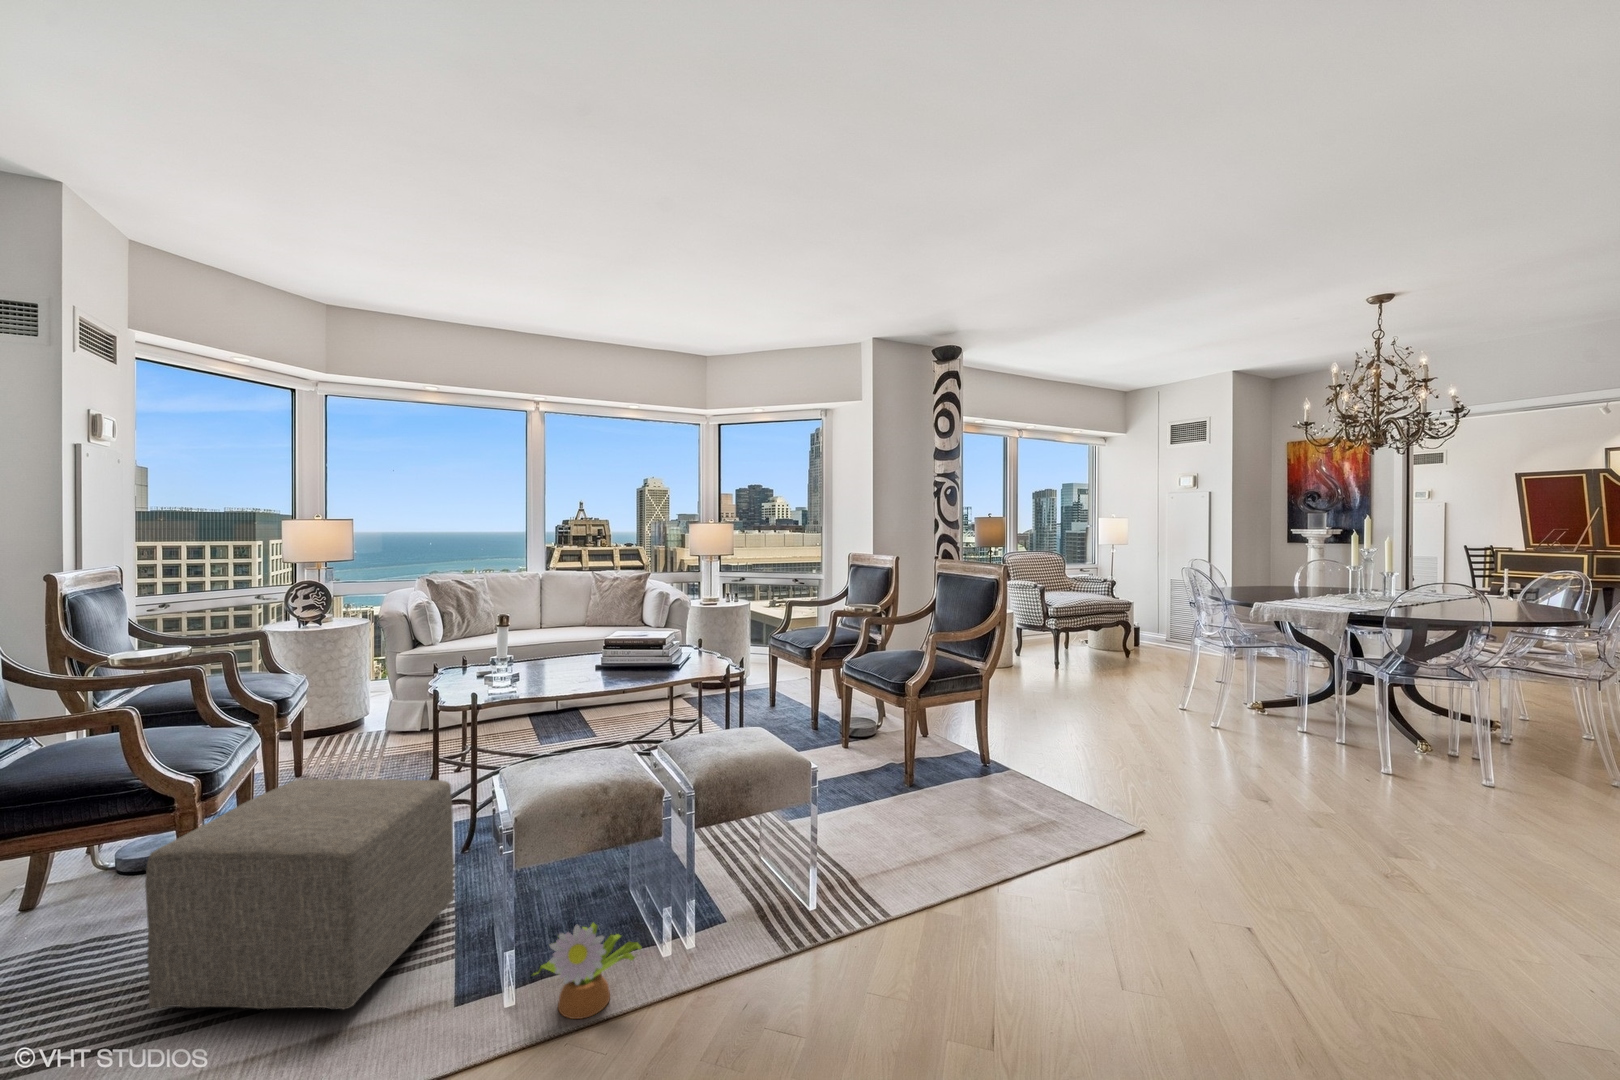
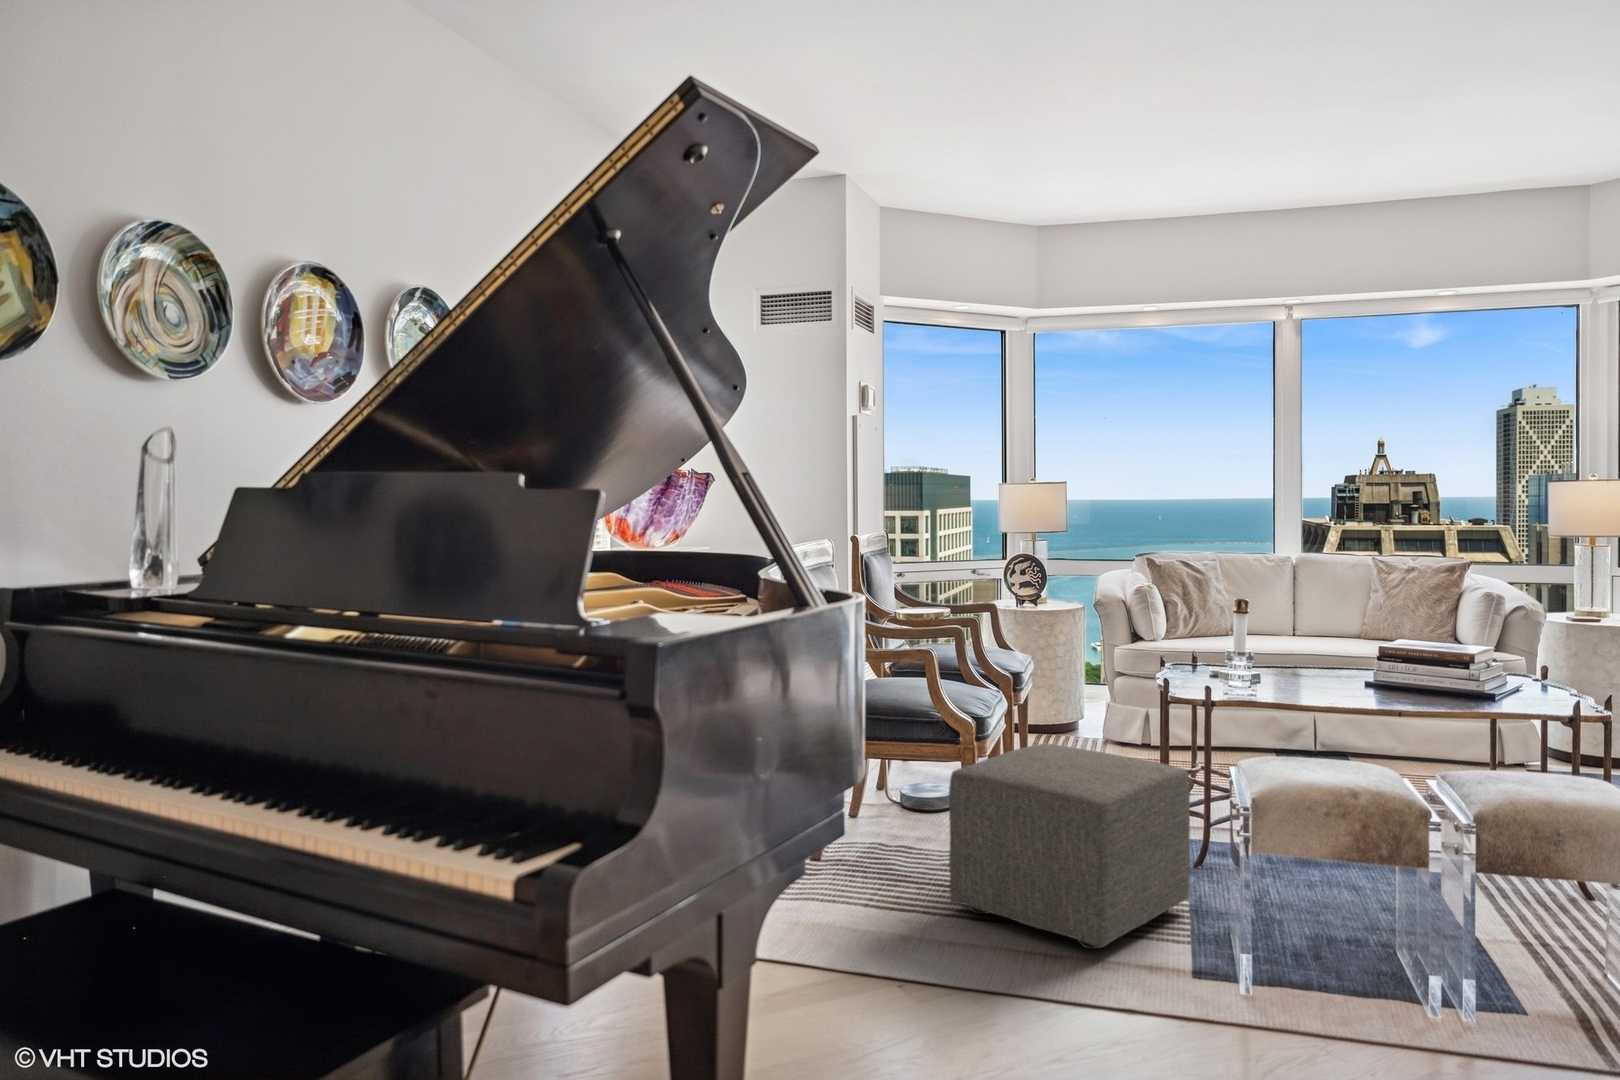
decorative plant: present [533,923,641,1019] -> none [1272,924,1401,1031]

